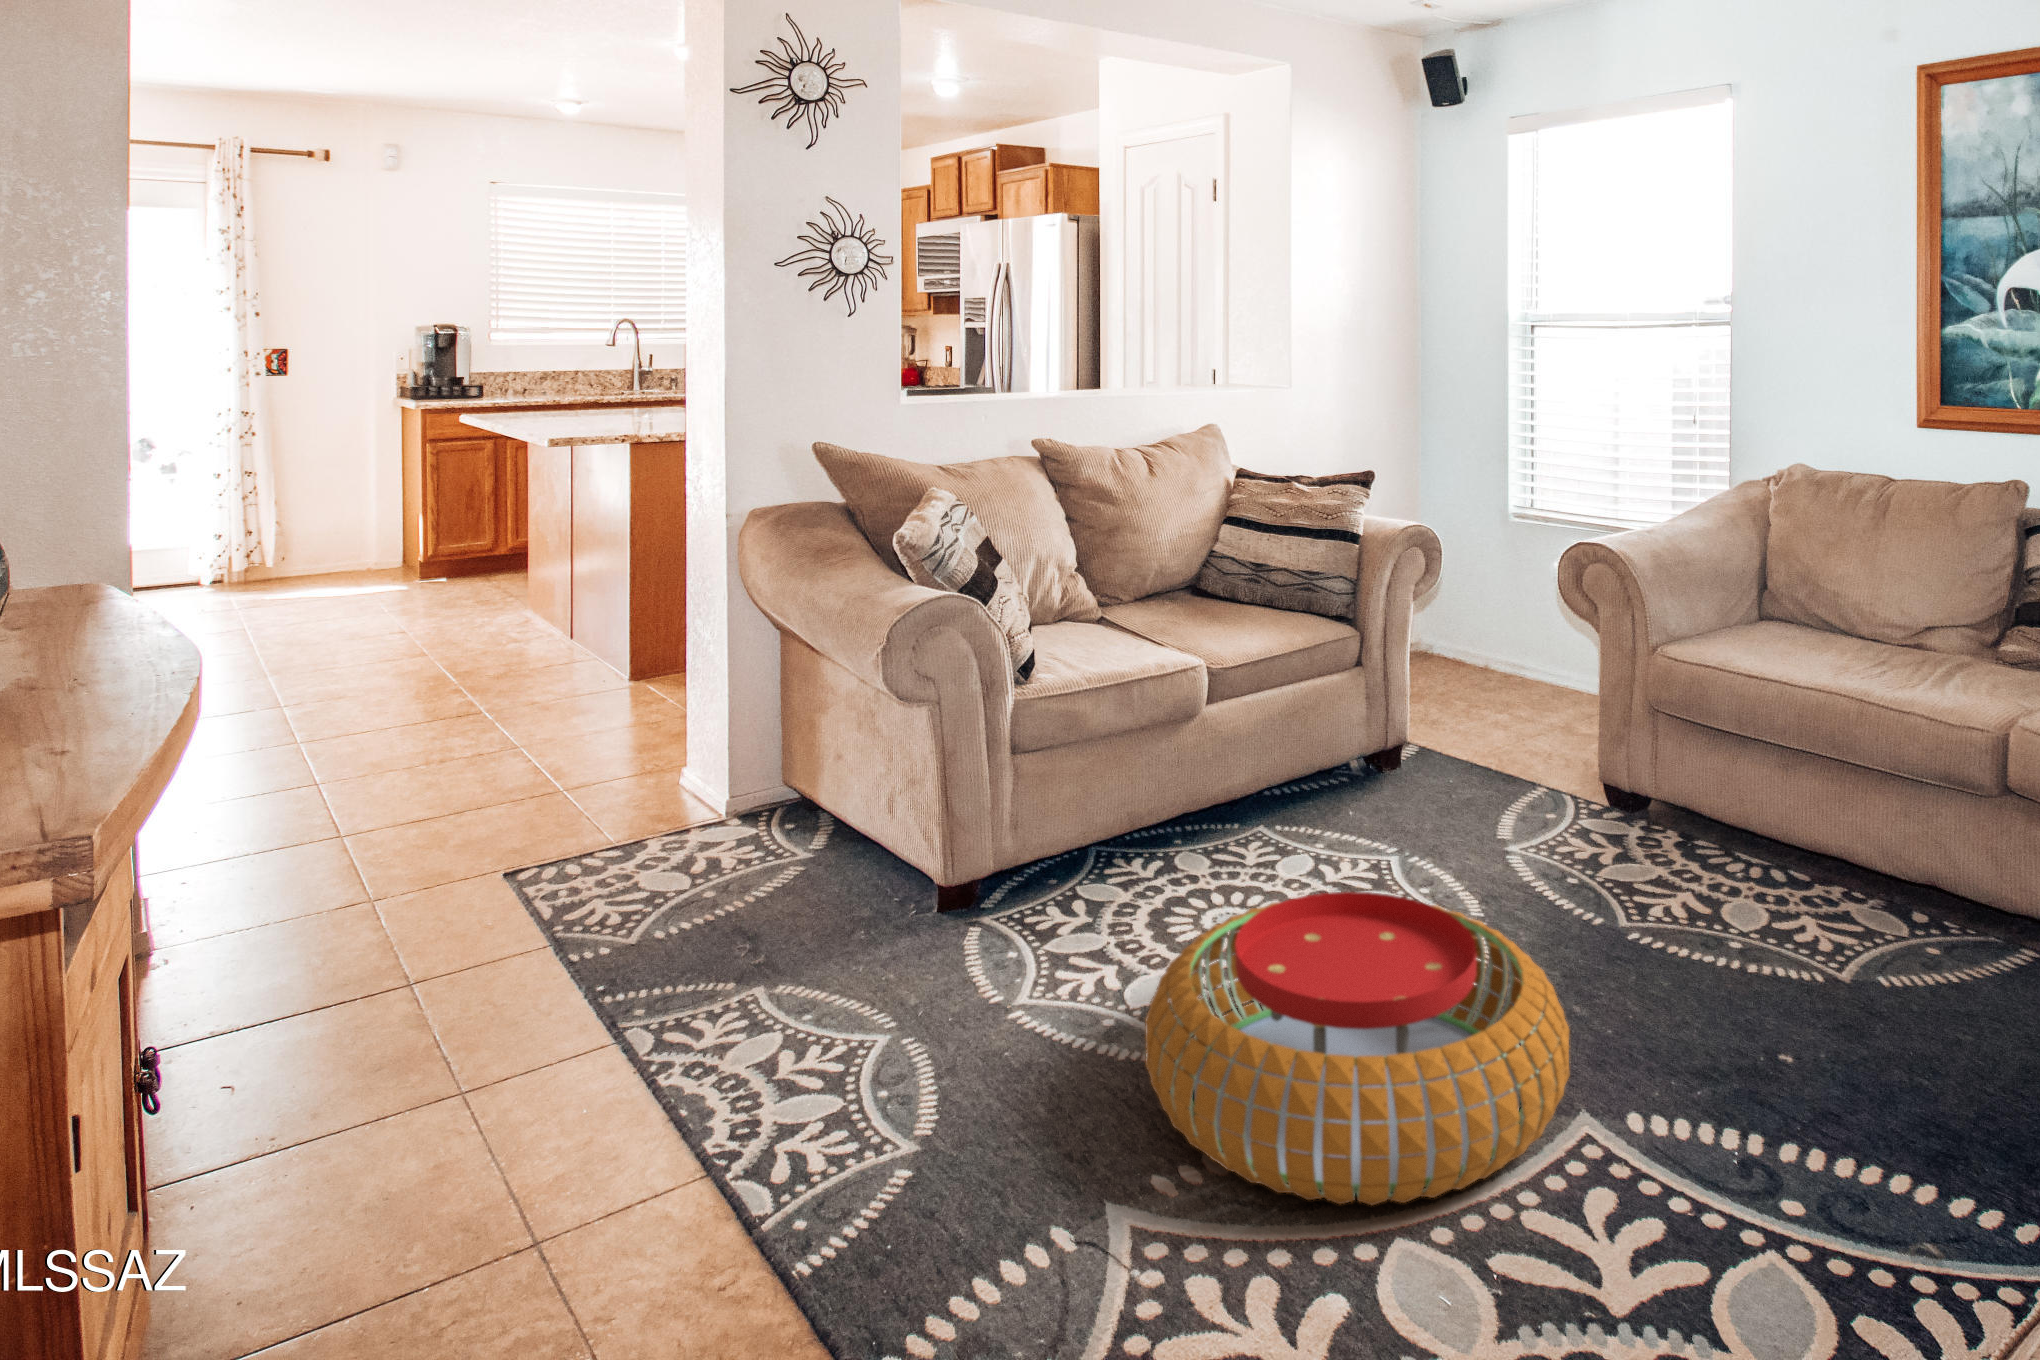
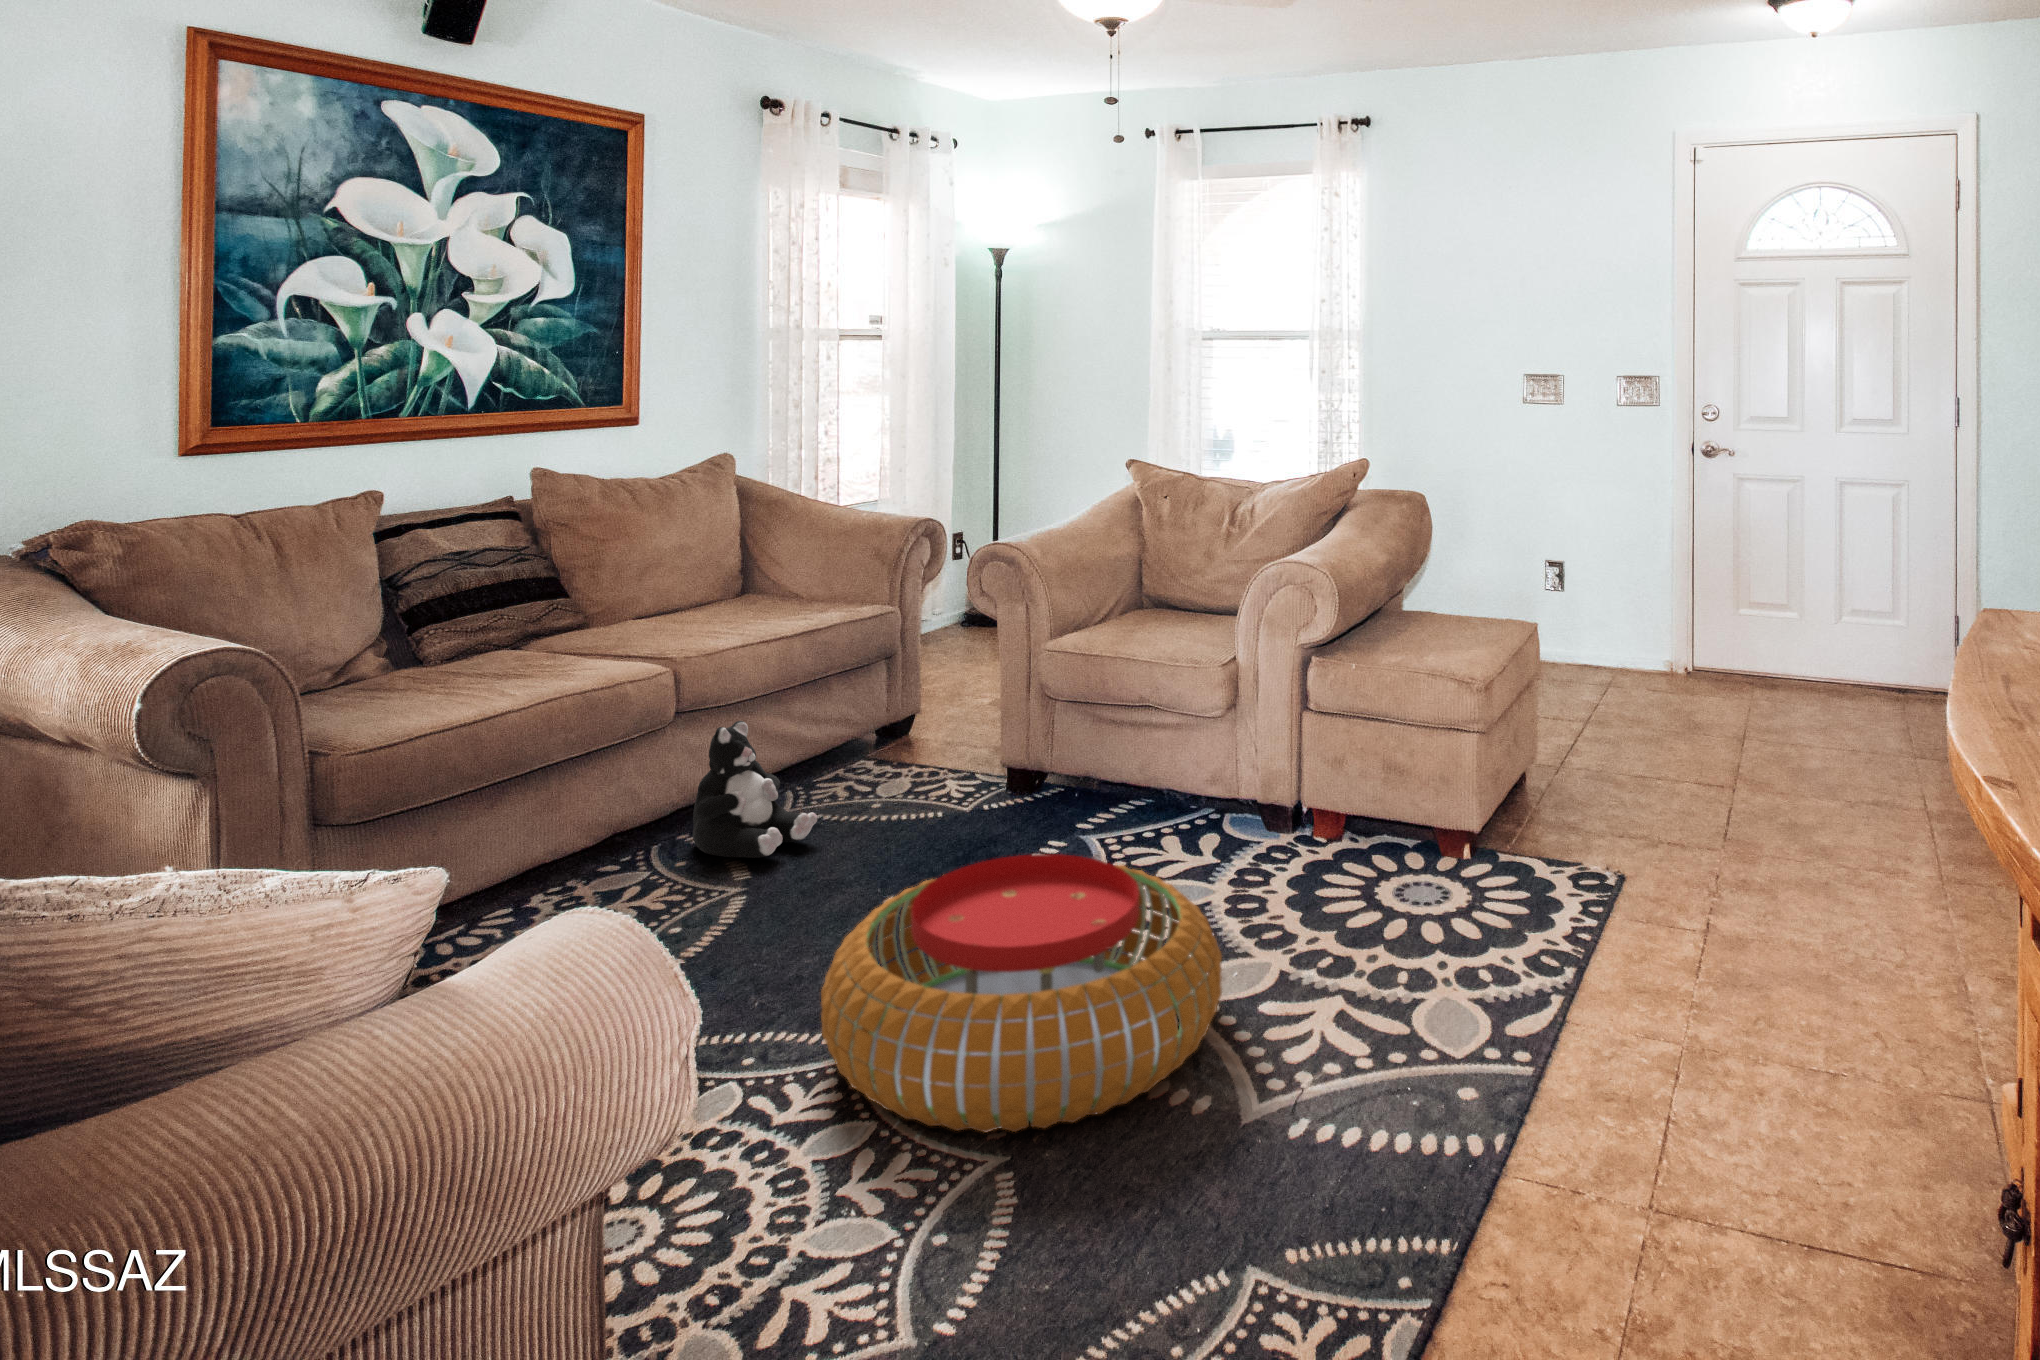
plush toy: none [1859,805,2002,988] -> present [693,721,817,858]

